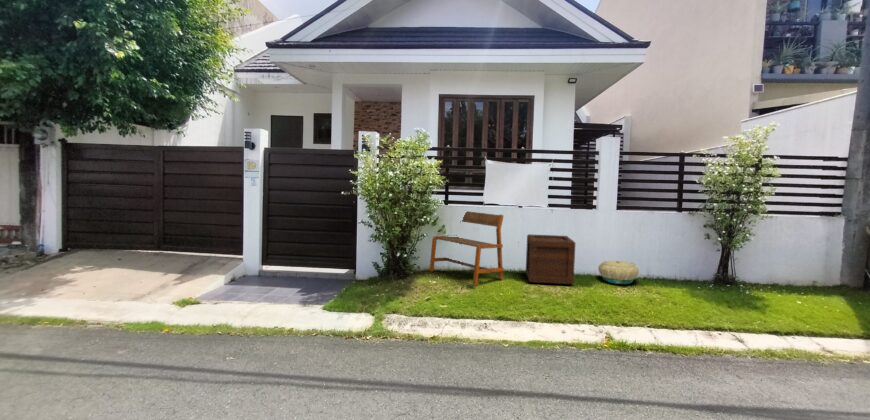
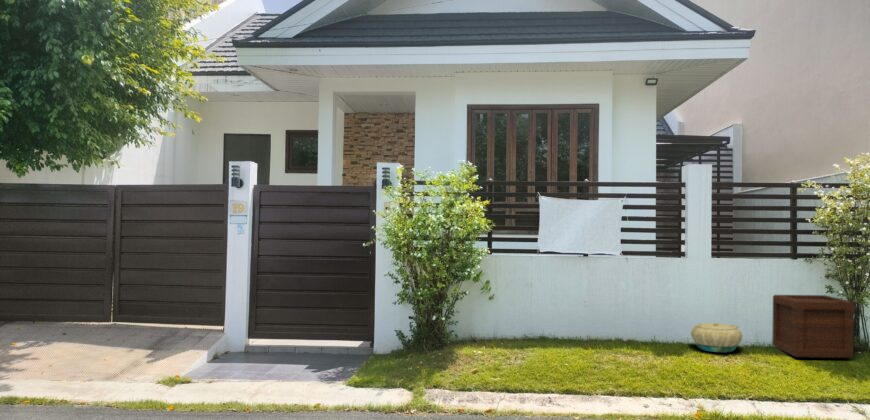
bench: present [430,211,504,285] -> none [471,261,569,356]
wooden crate: present [526,234,576,284] -> present [772,295,854,358]

